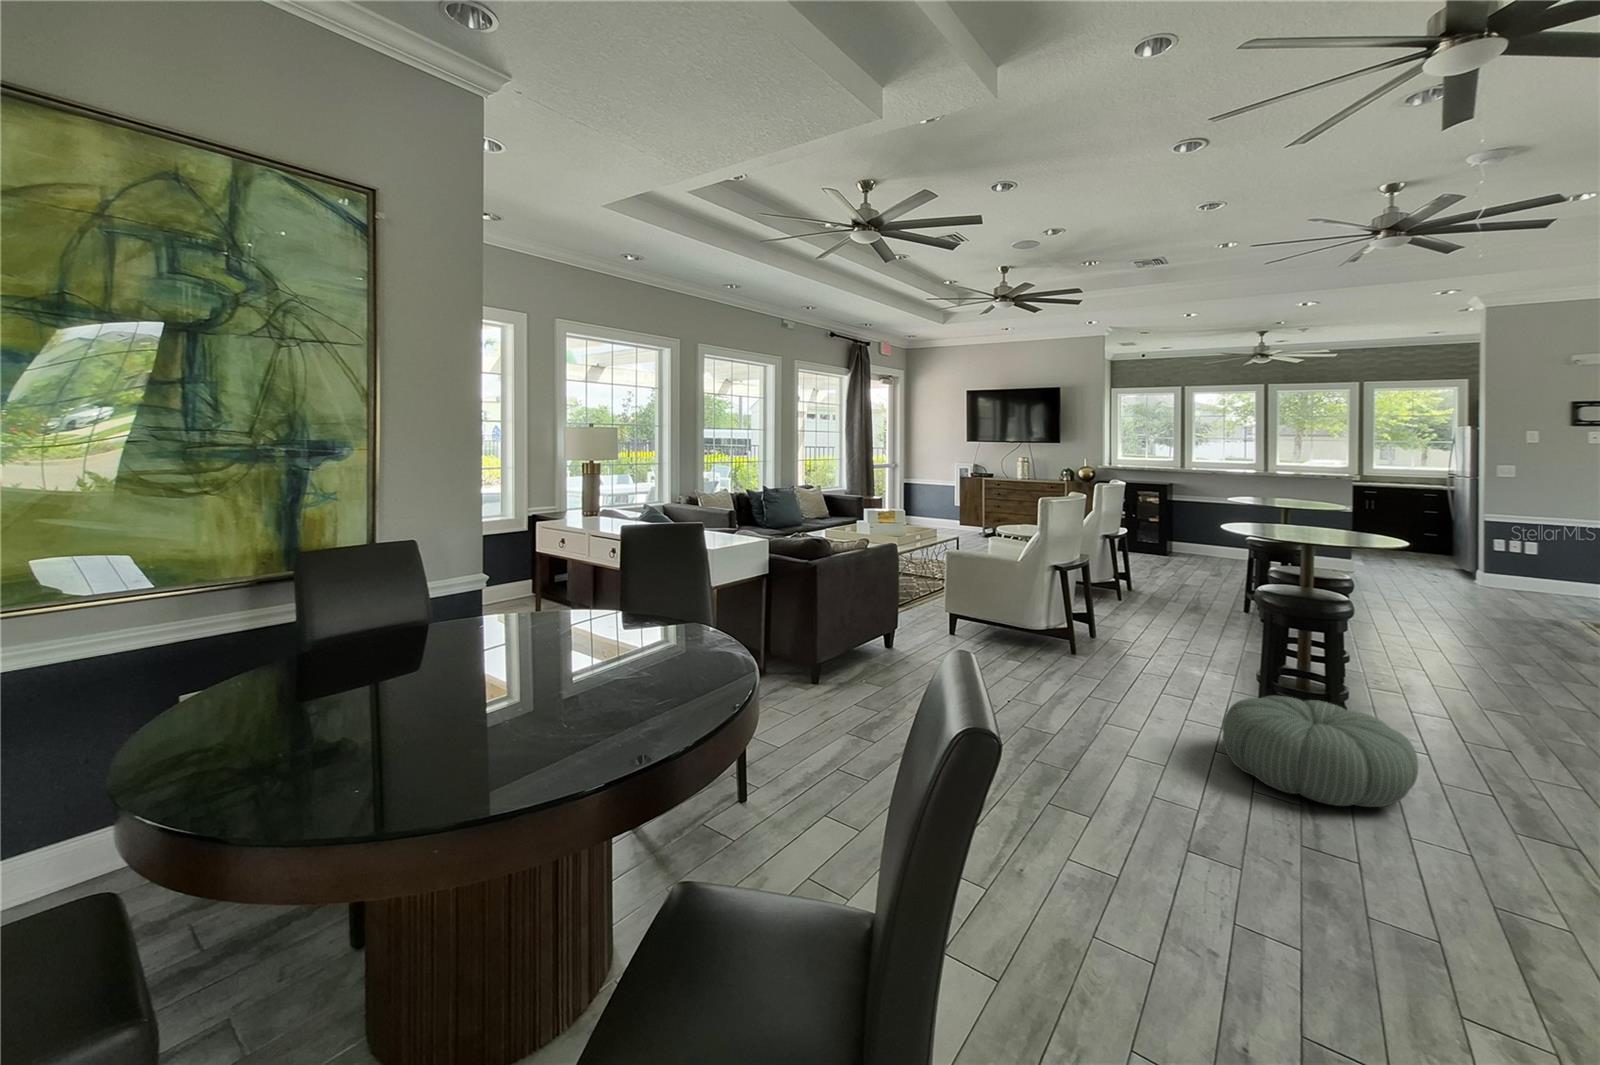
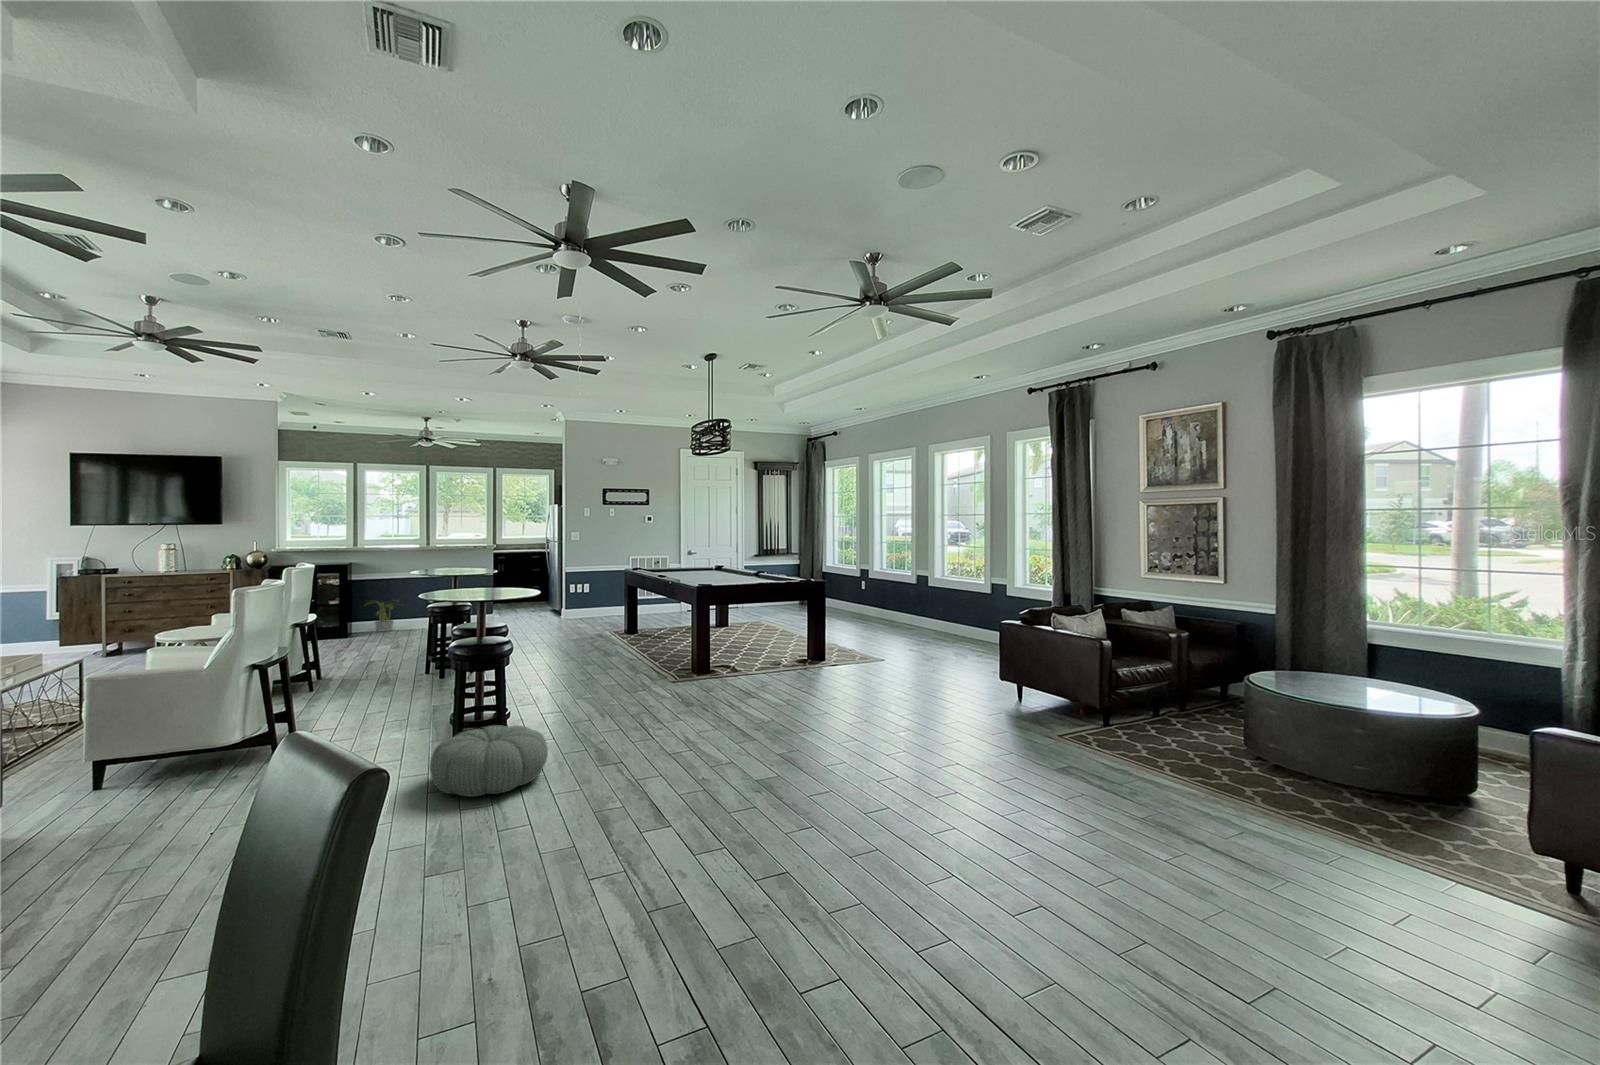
potted plant: none [1183,524,1227,559] -> present [373,601,400,631]

